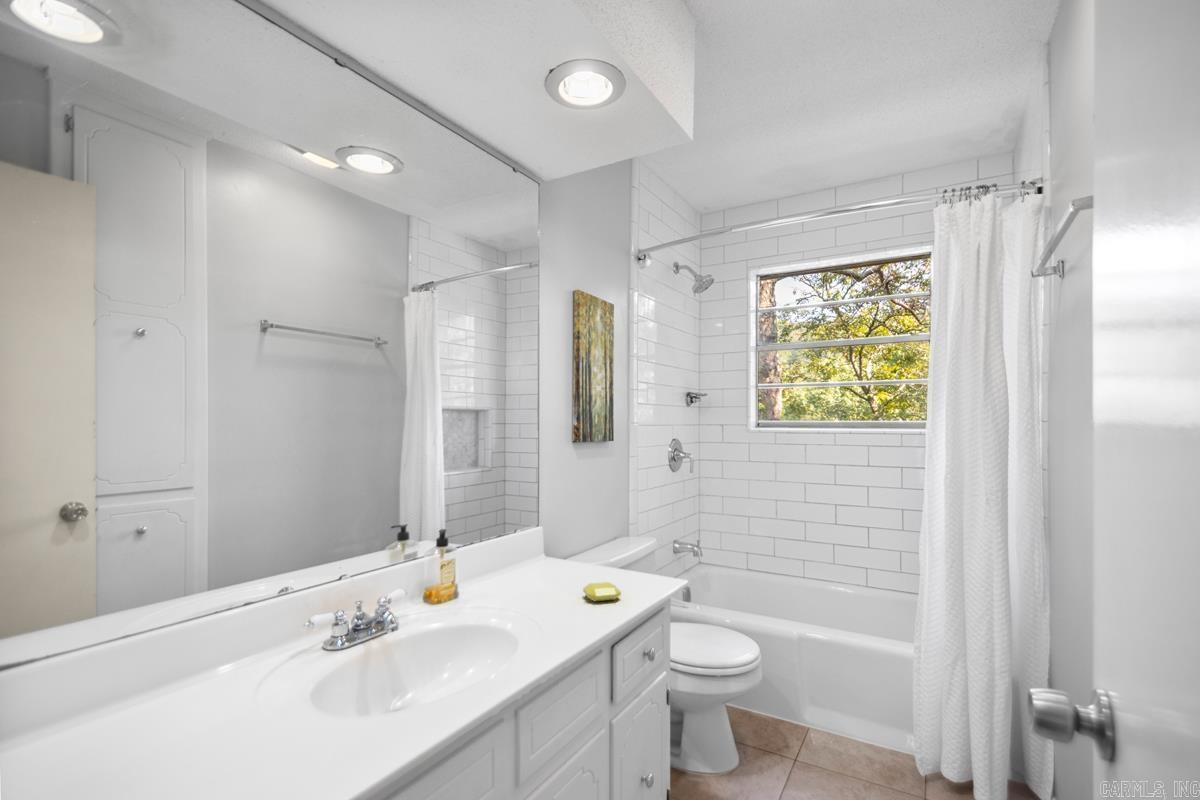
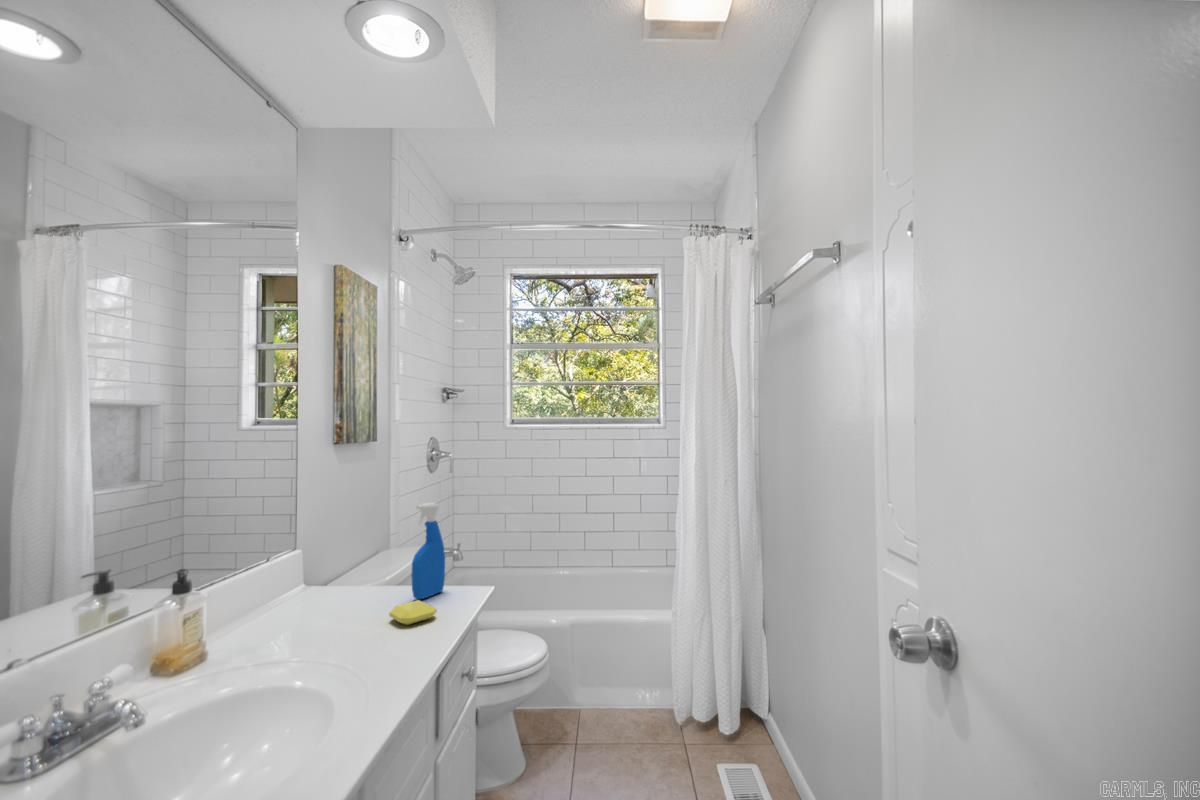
spray bottle: none [609,498,641,583] -> present [411,502,445,599]

